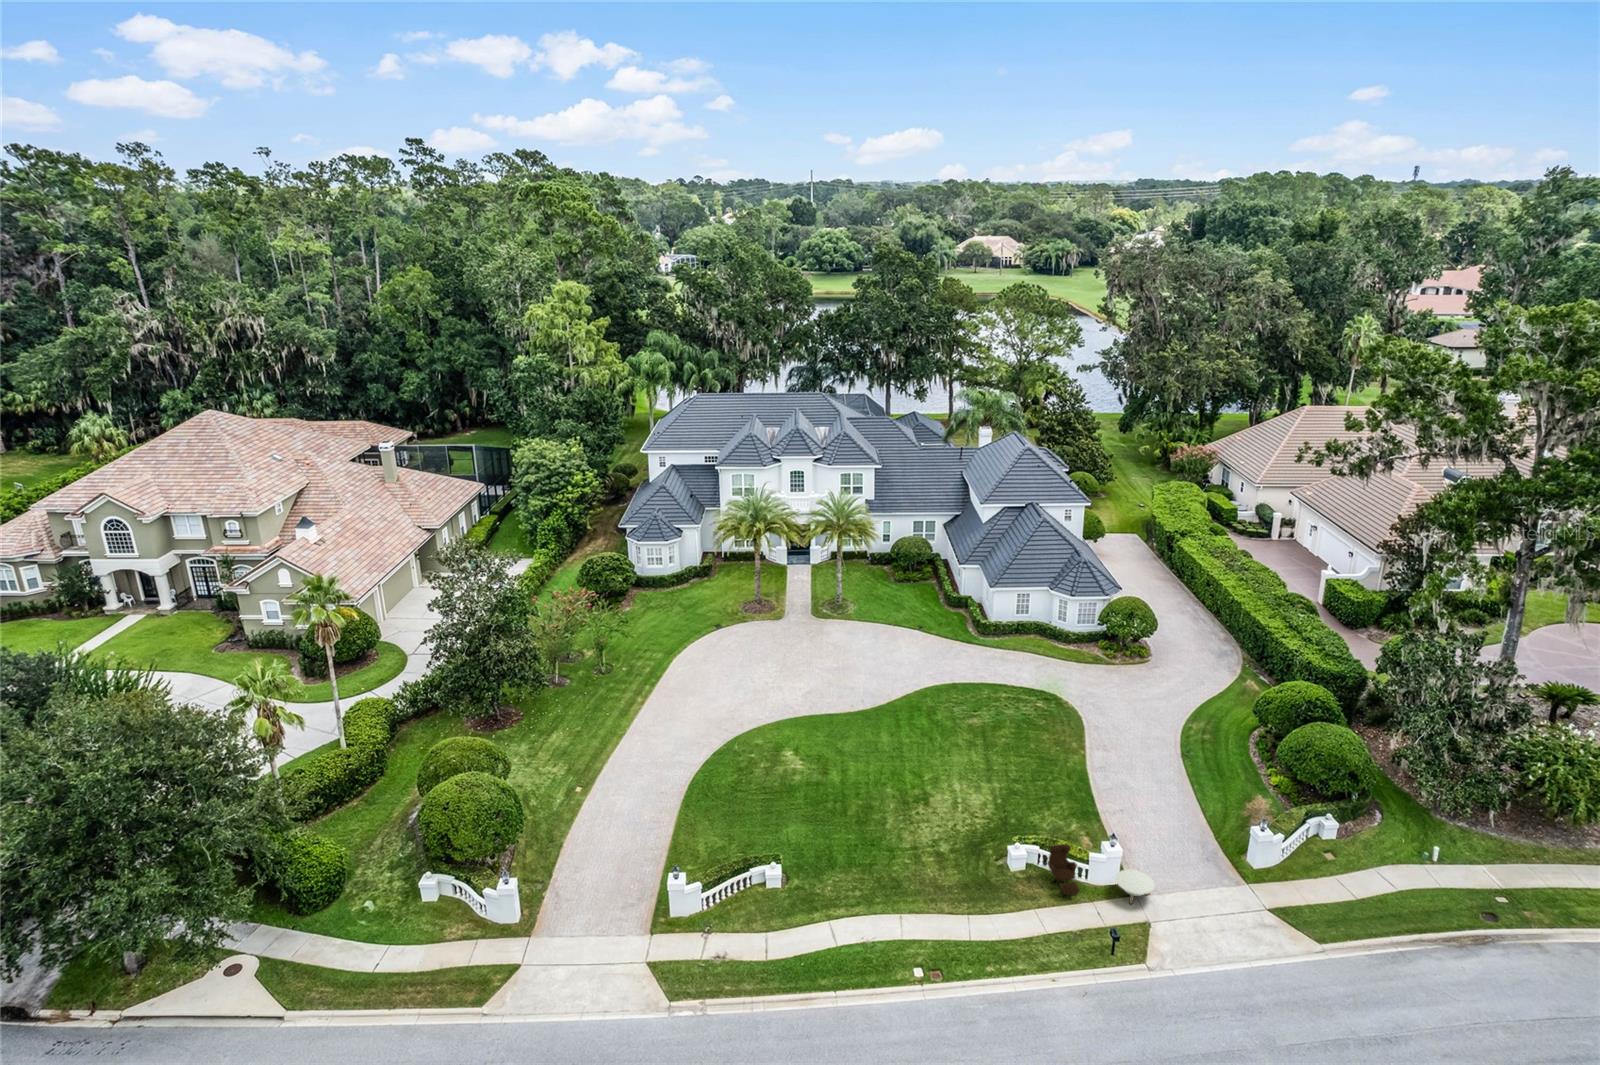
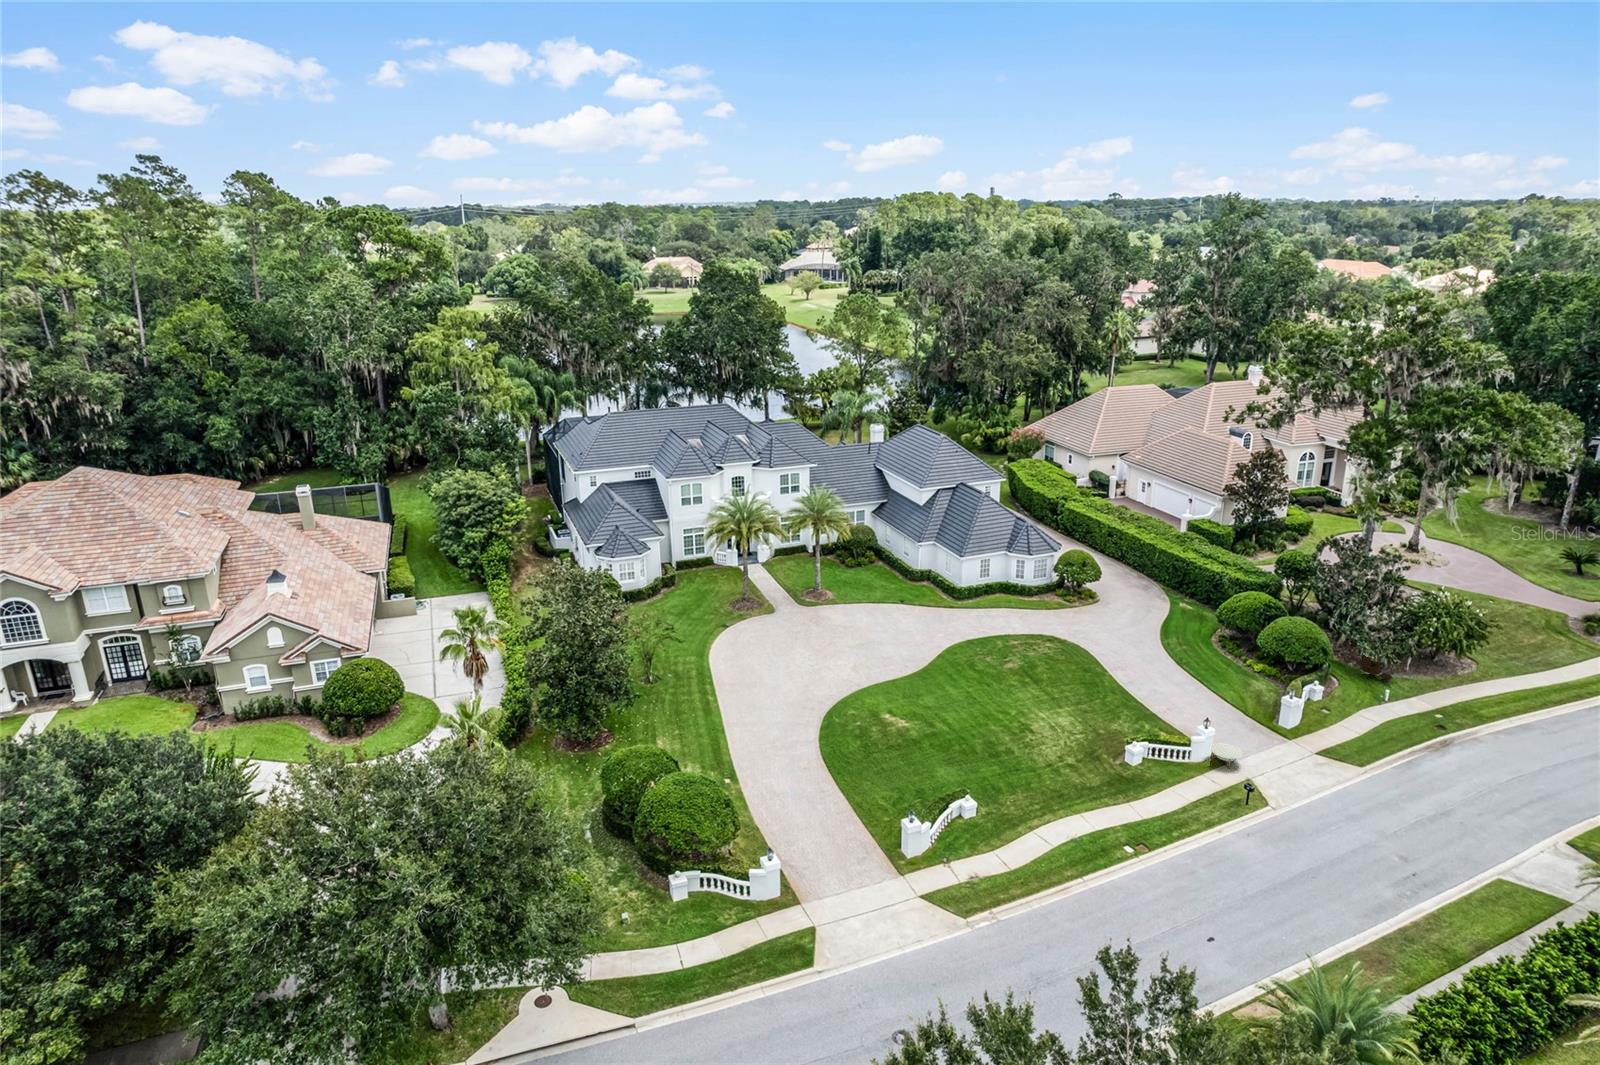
lounge chair: present [1047,844,1079,896] -> present [1361,654,1392,683]

